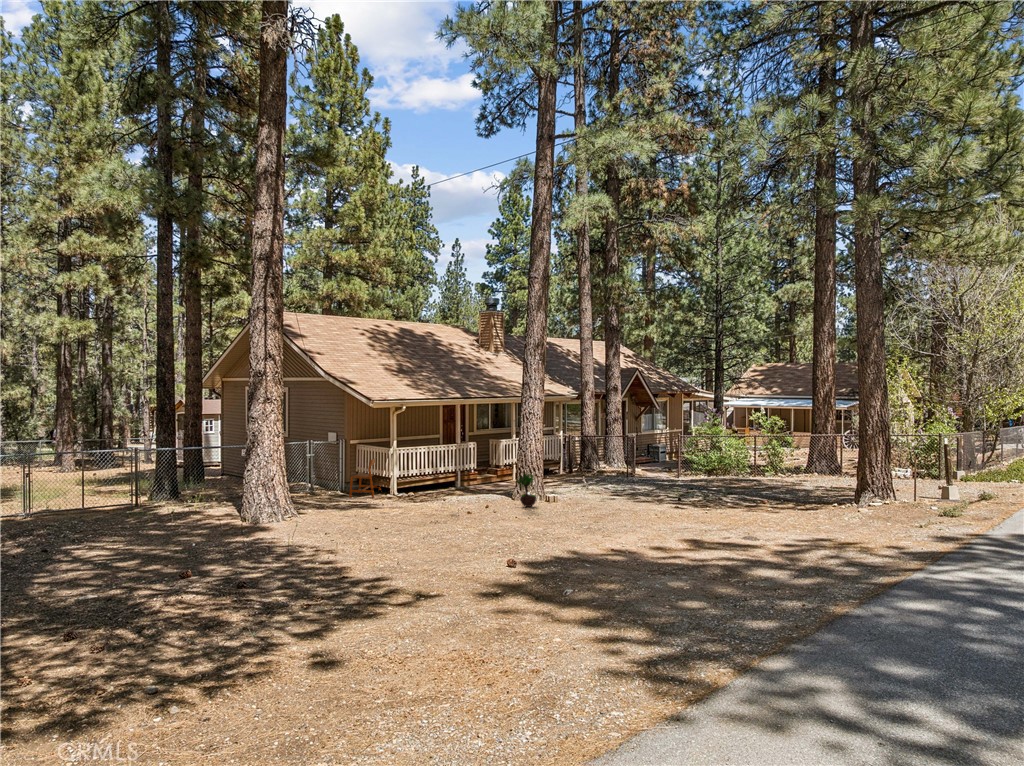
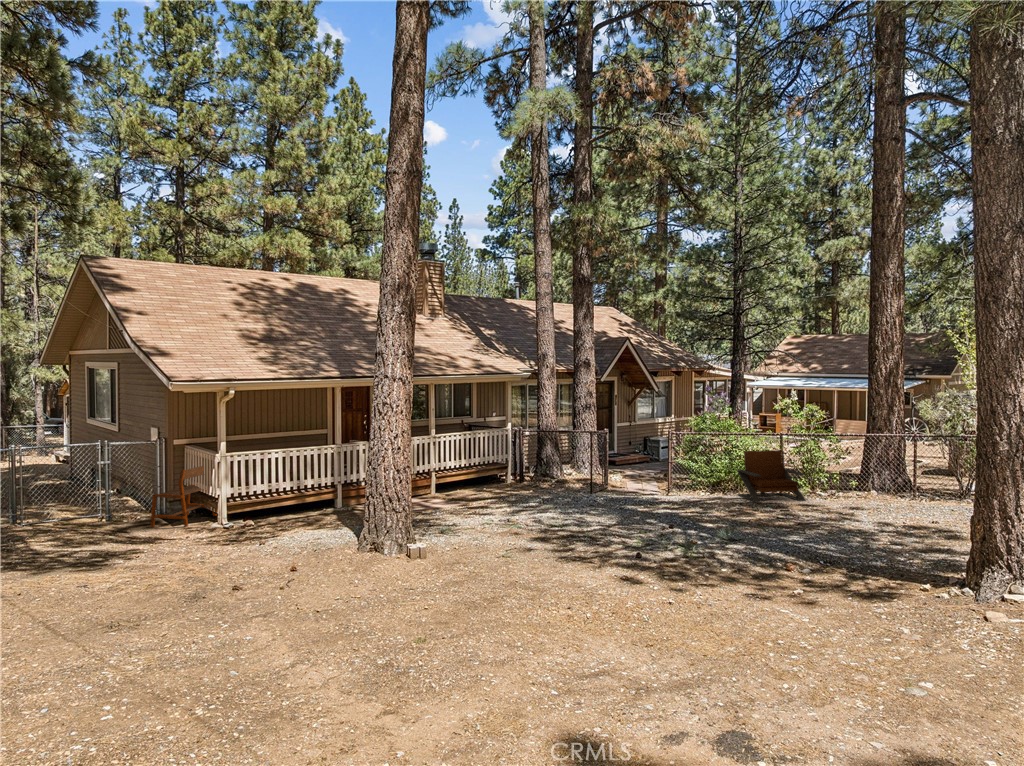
lounge chair: none [727,446,773,480] -> present [737,450,806,502]
potted tree: present [517,474,536,507] -> none [346,501,387,564]

